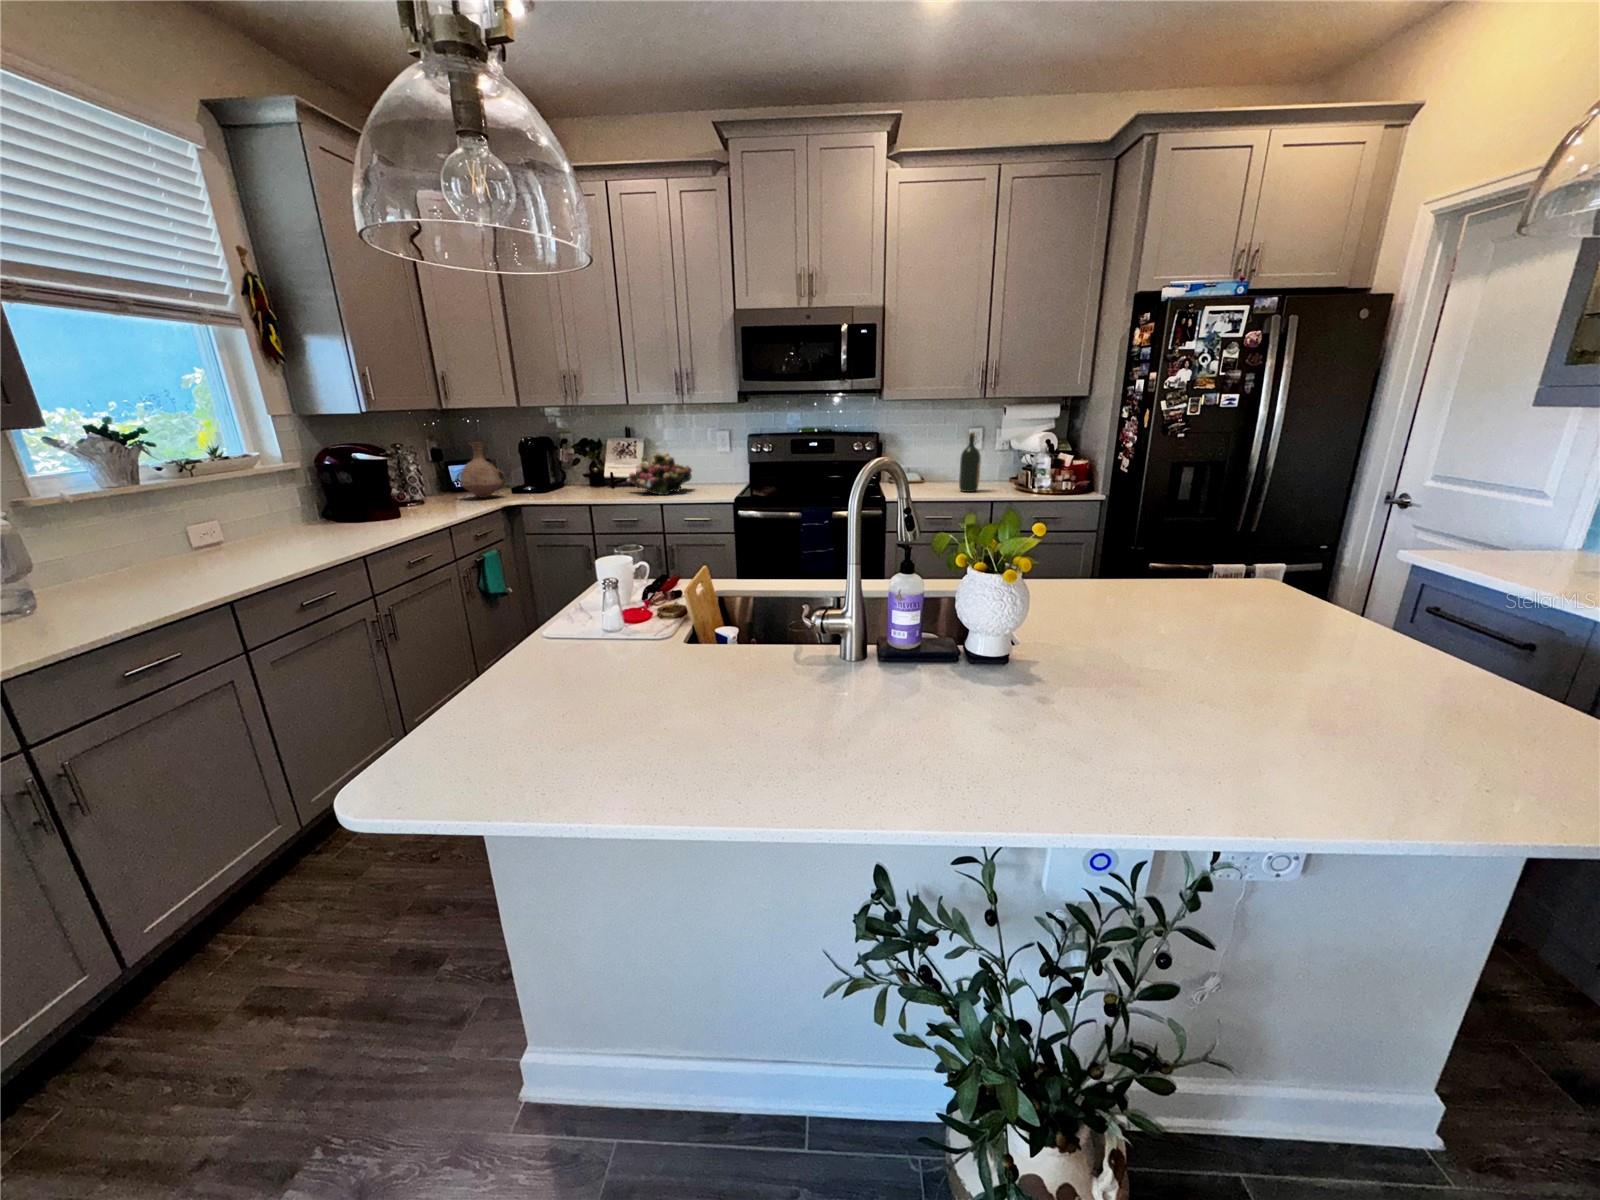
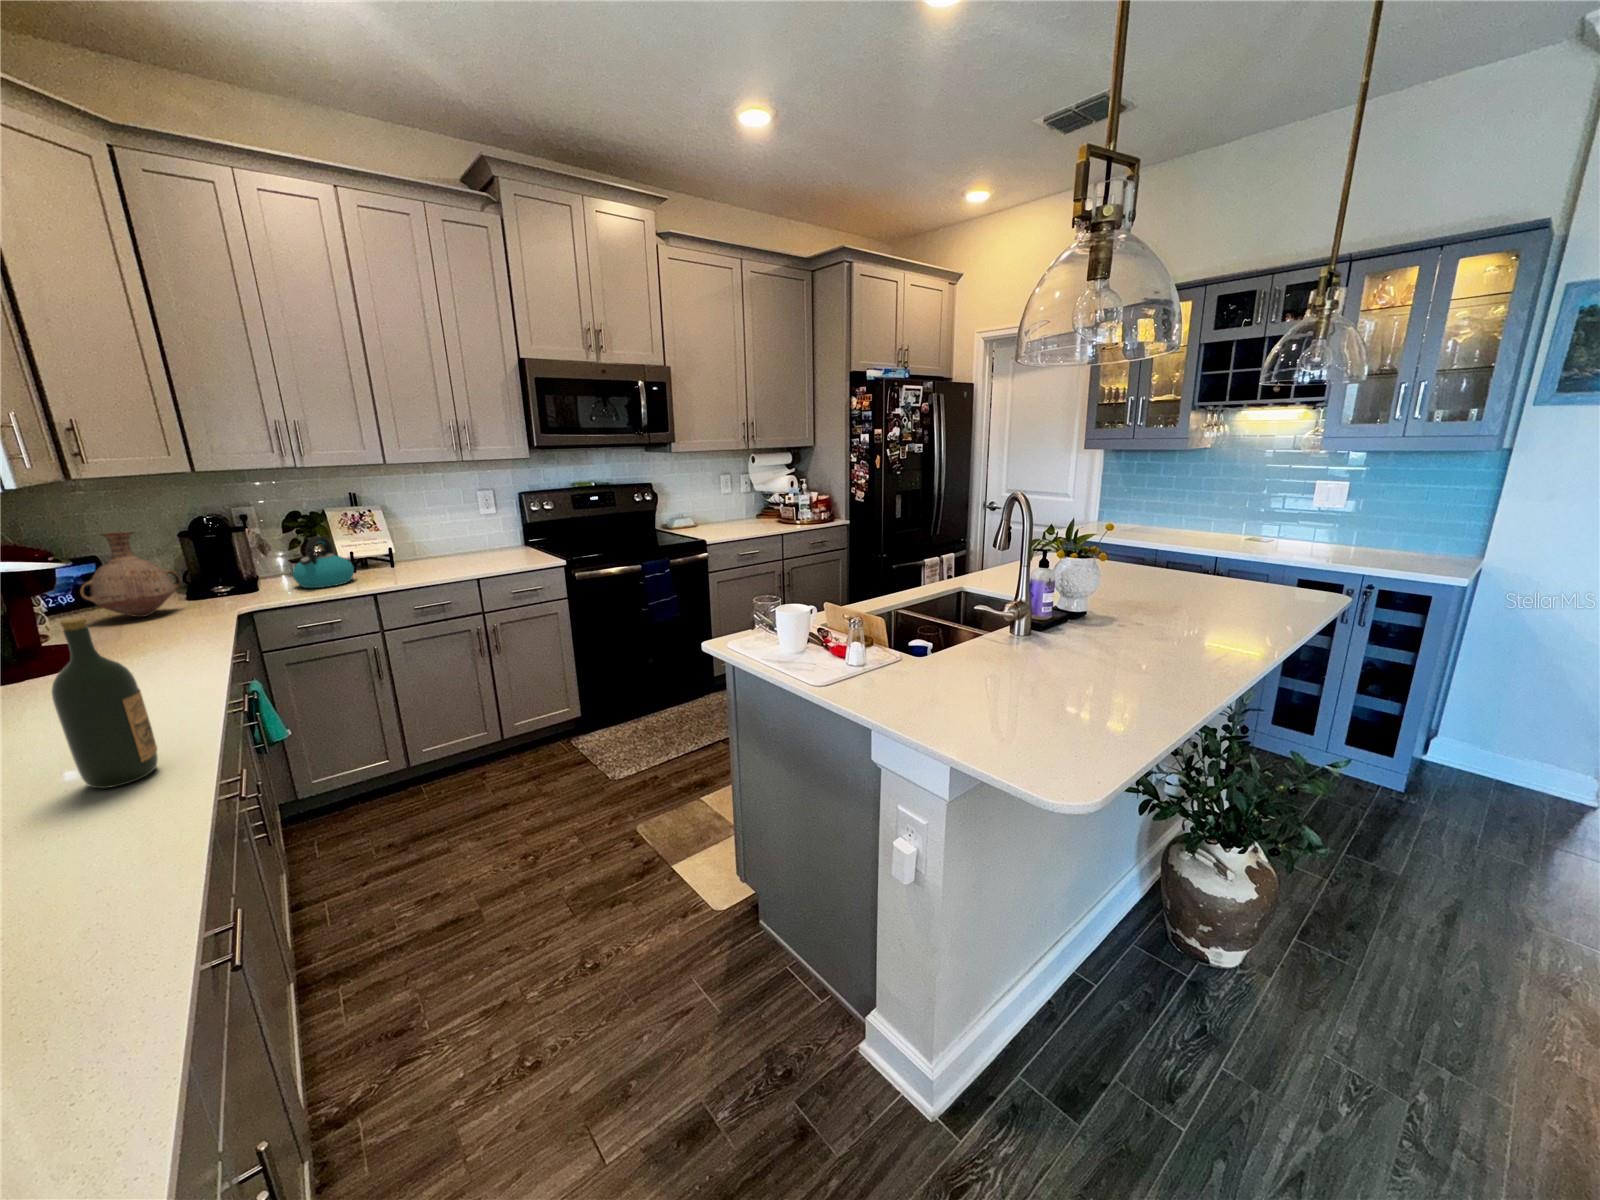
wine bottle: present [959,432,981,492] -> present [51,618,158,788]
flower arrangement: present [627,452,692,495] -> none [384,519,475,571]
kettle: none [566,457,607,495] -> present [293,536,354,588]

